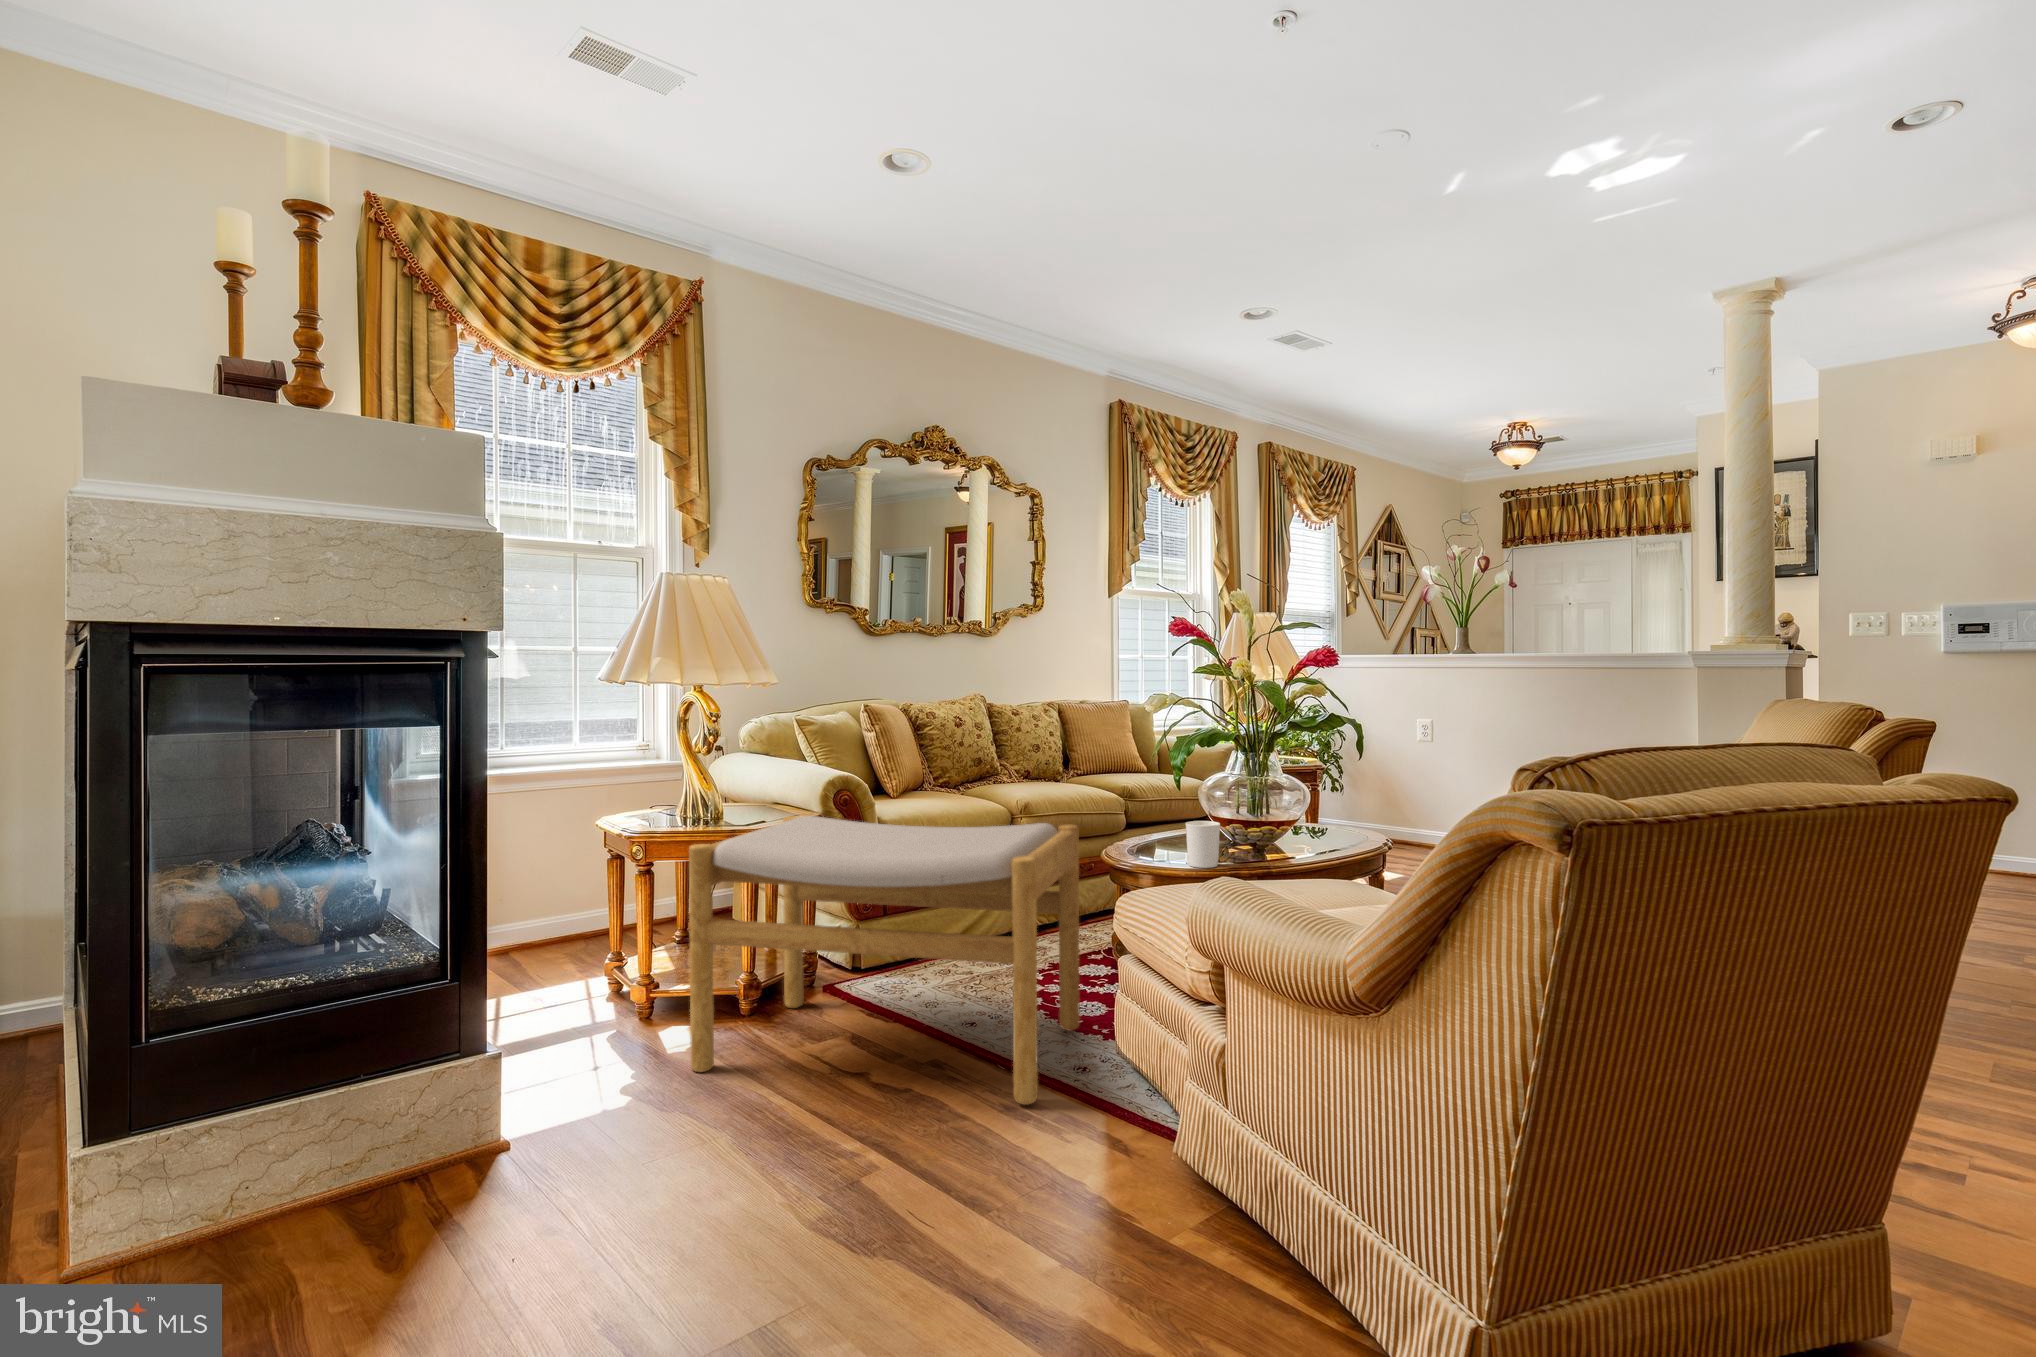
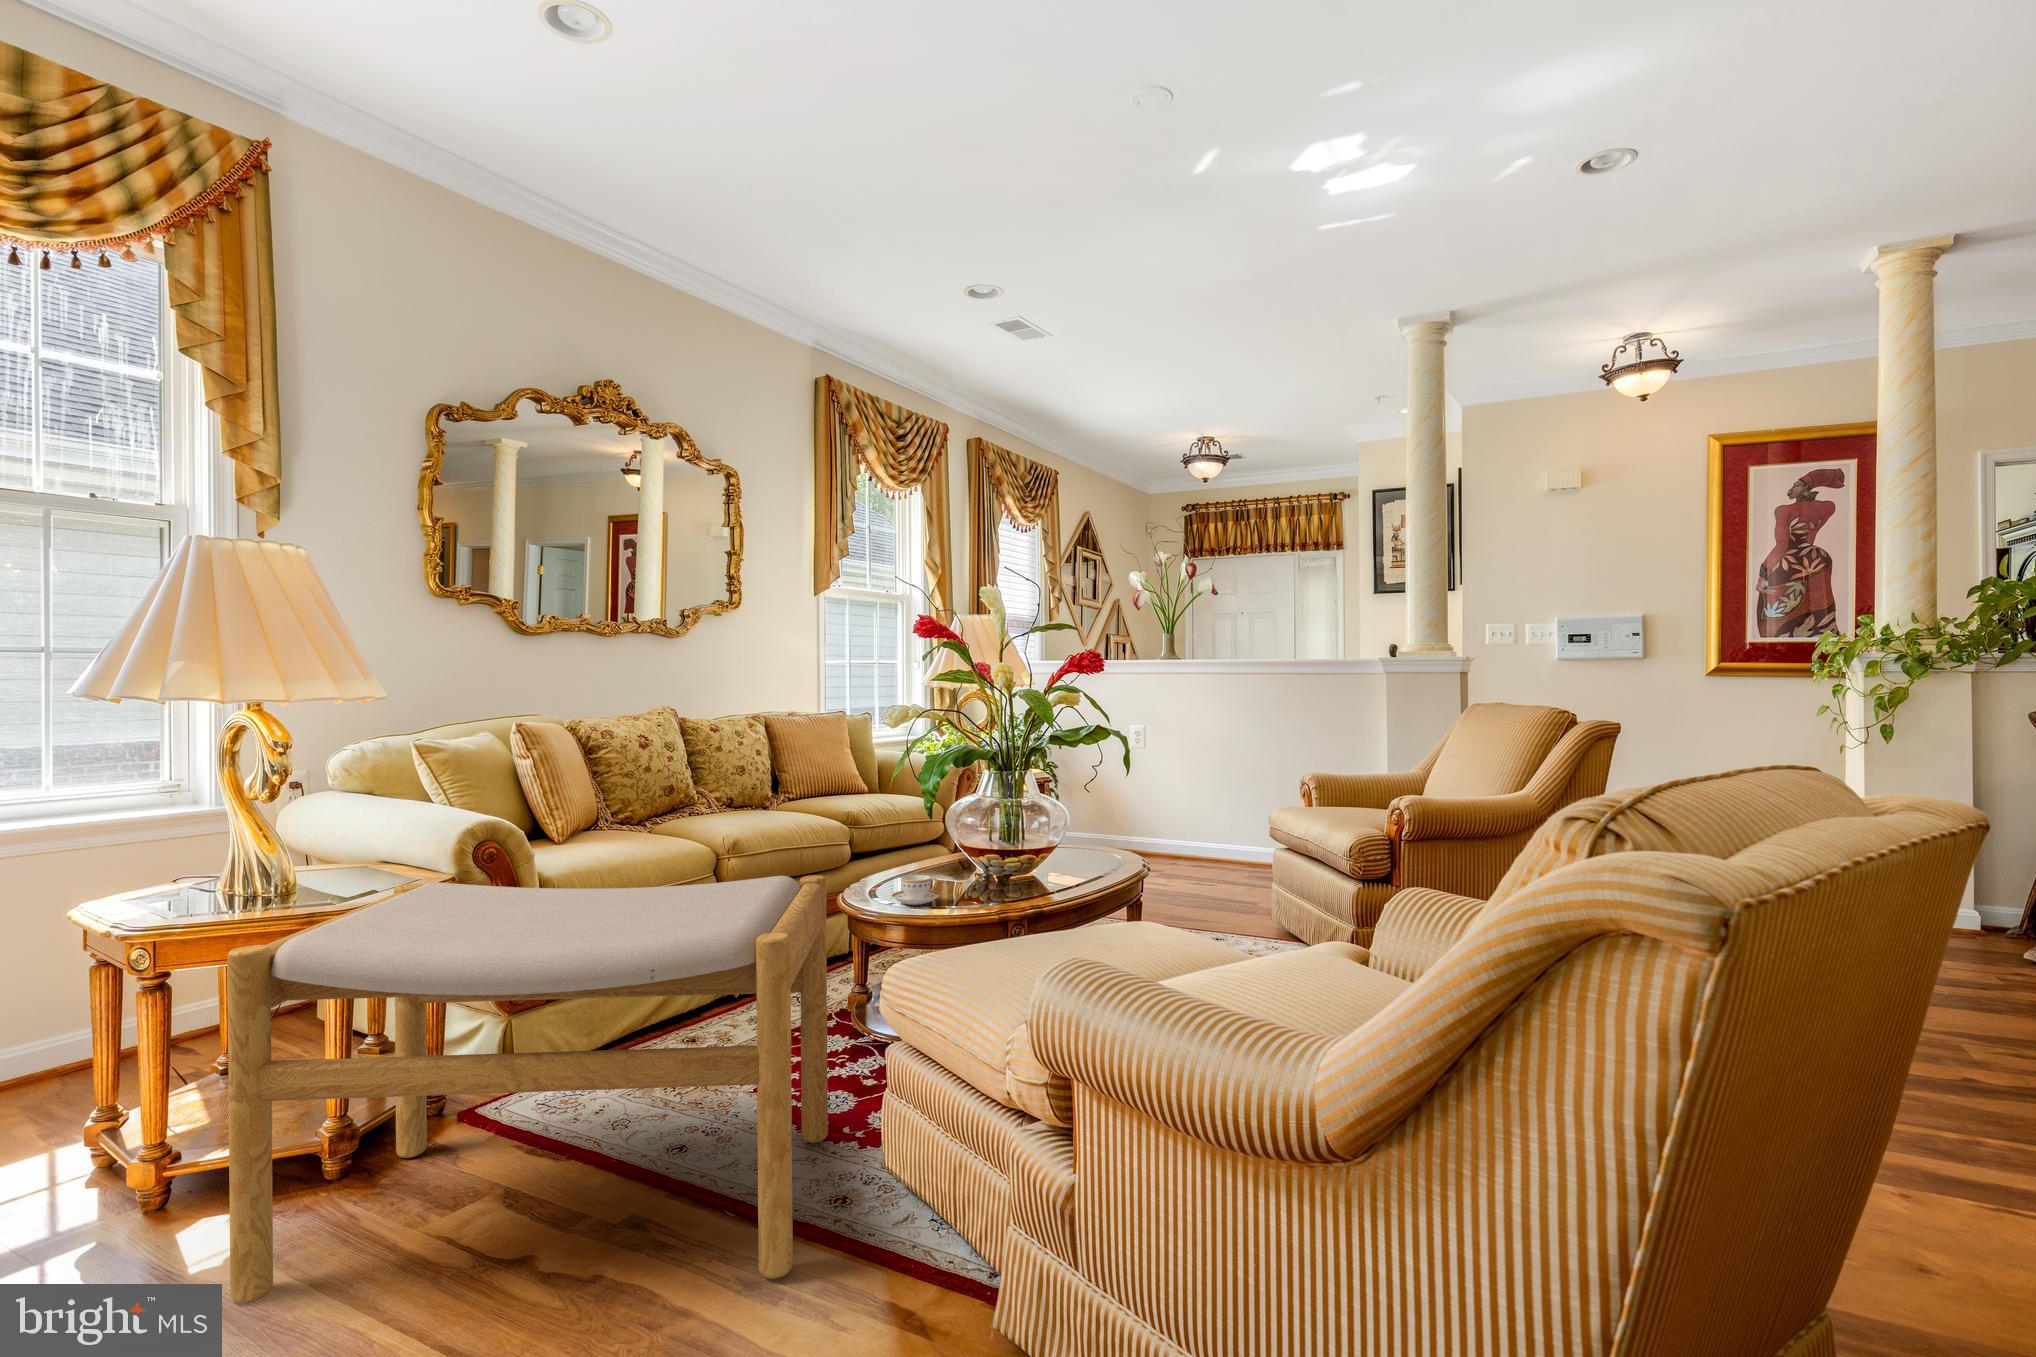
candle holder: present [1185,821,1220,868] -> none [956,860,998,919]
teacup: none [1137,832,1177,856] -> present [891,875,940,905]

